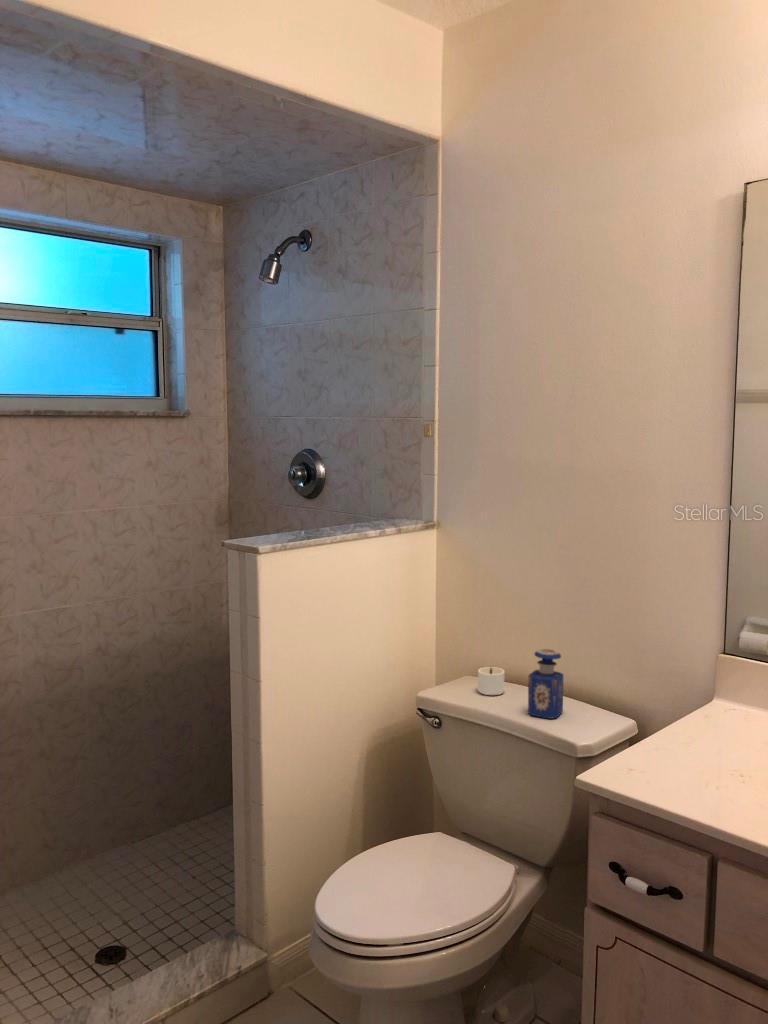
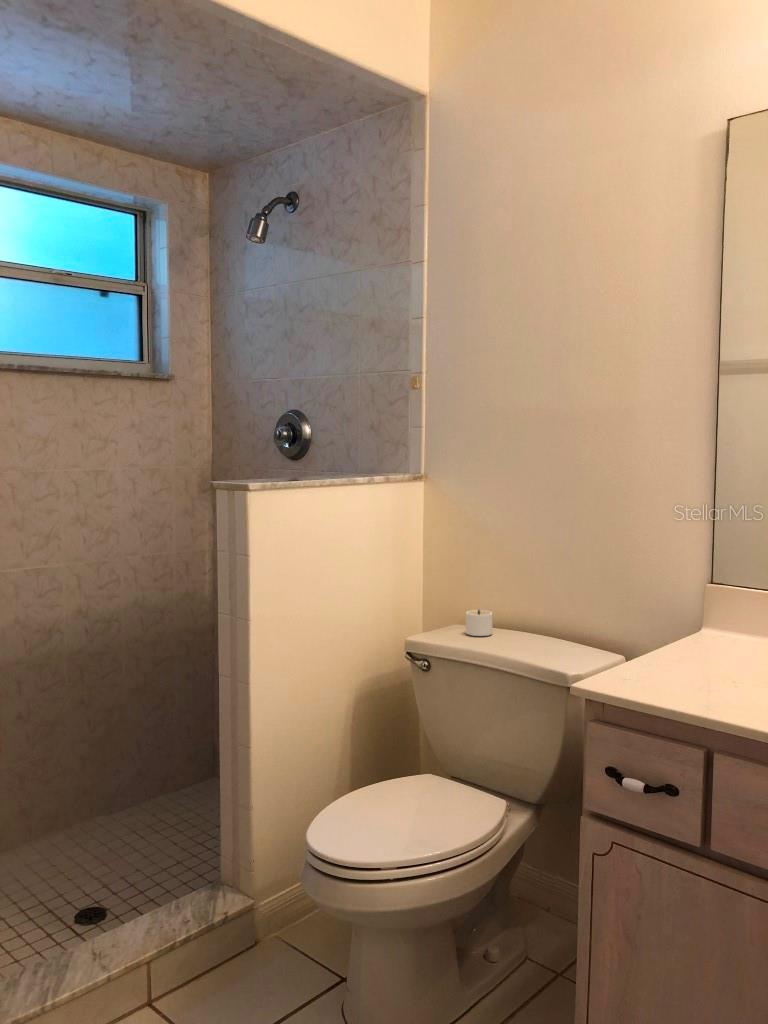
perfume bottle: present [528,649,563,719] -> none [517,584,552,652]

